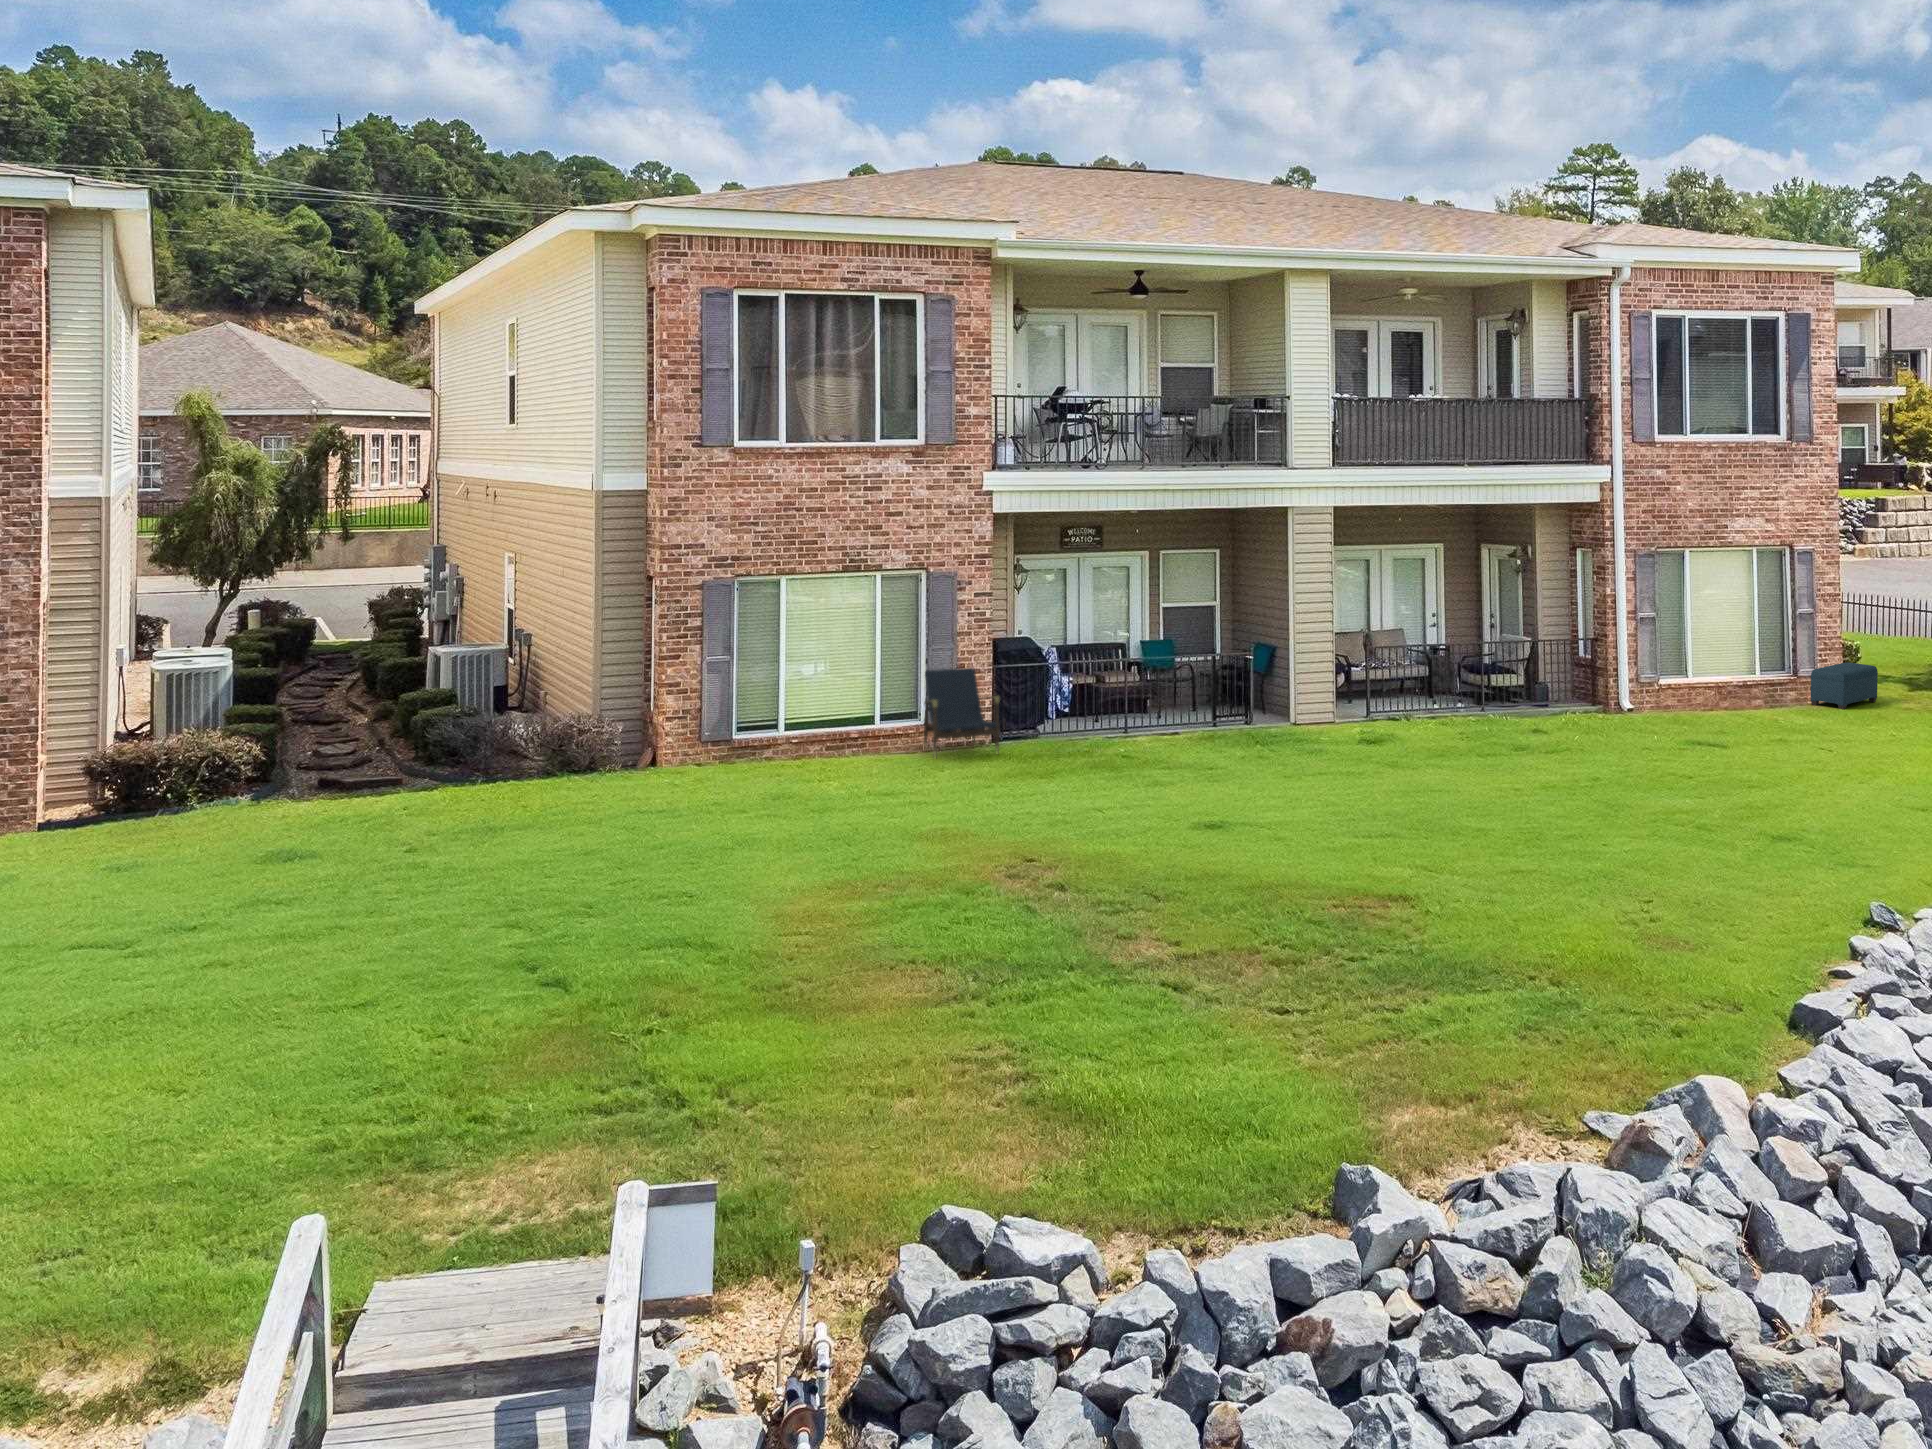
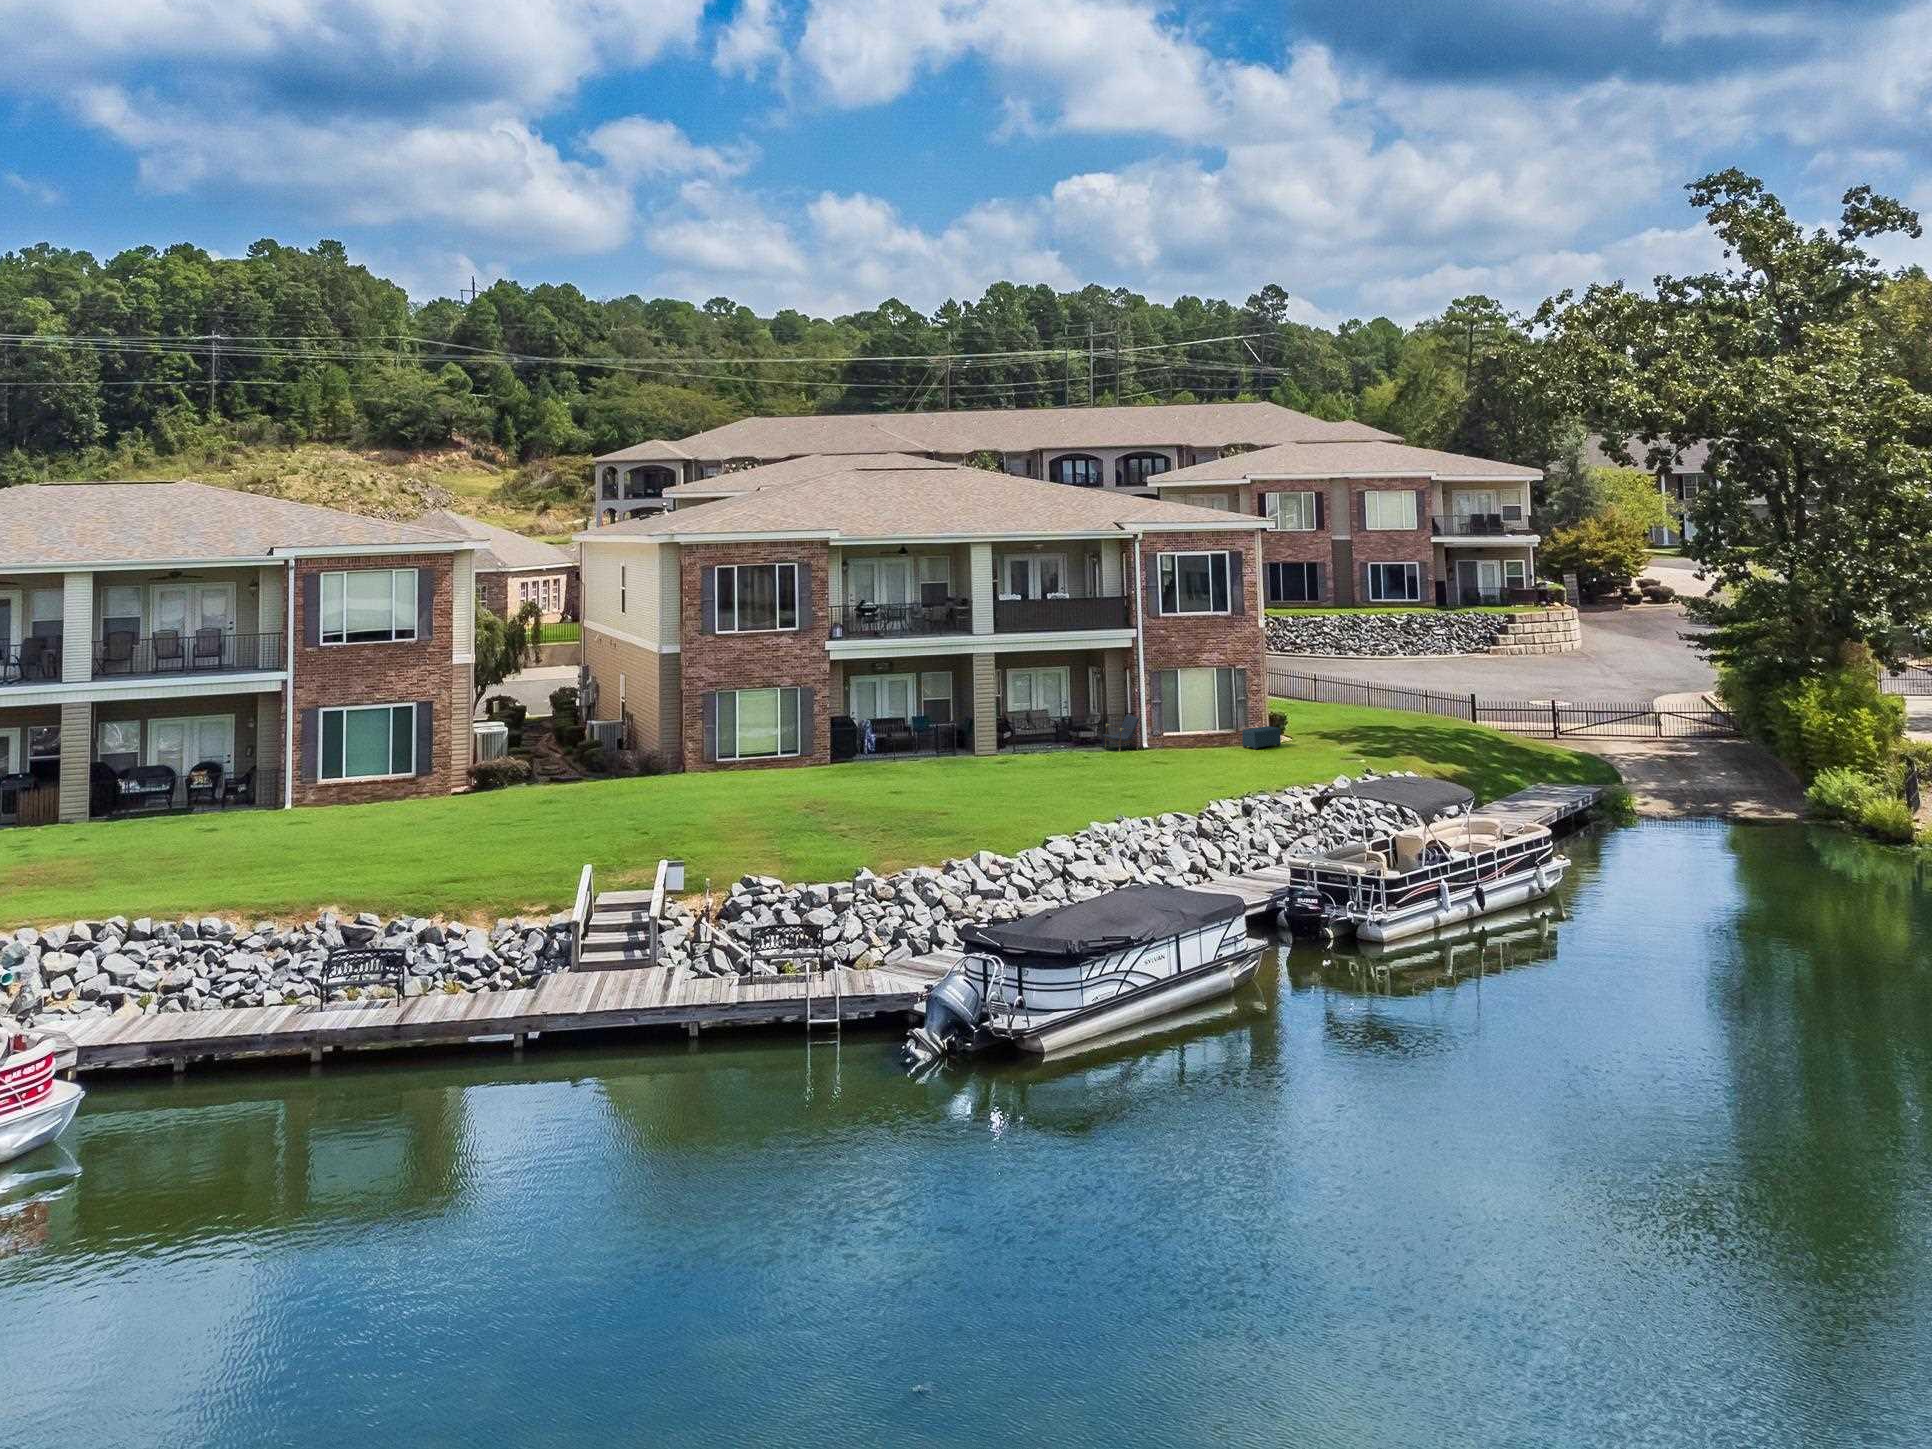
lounge chair: present [924,668,1000,758] -> present [1103,715,1139,752]

